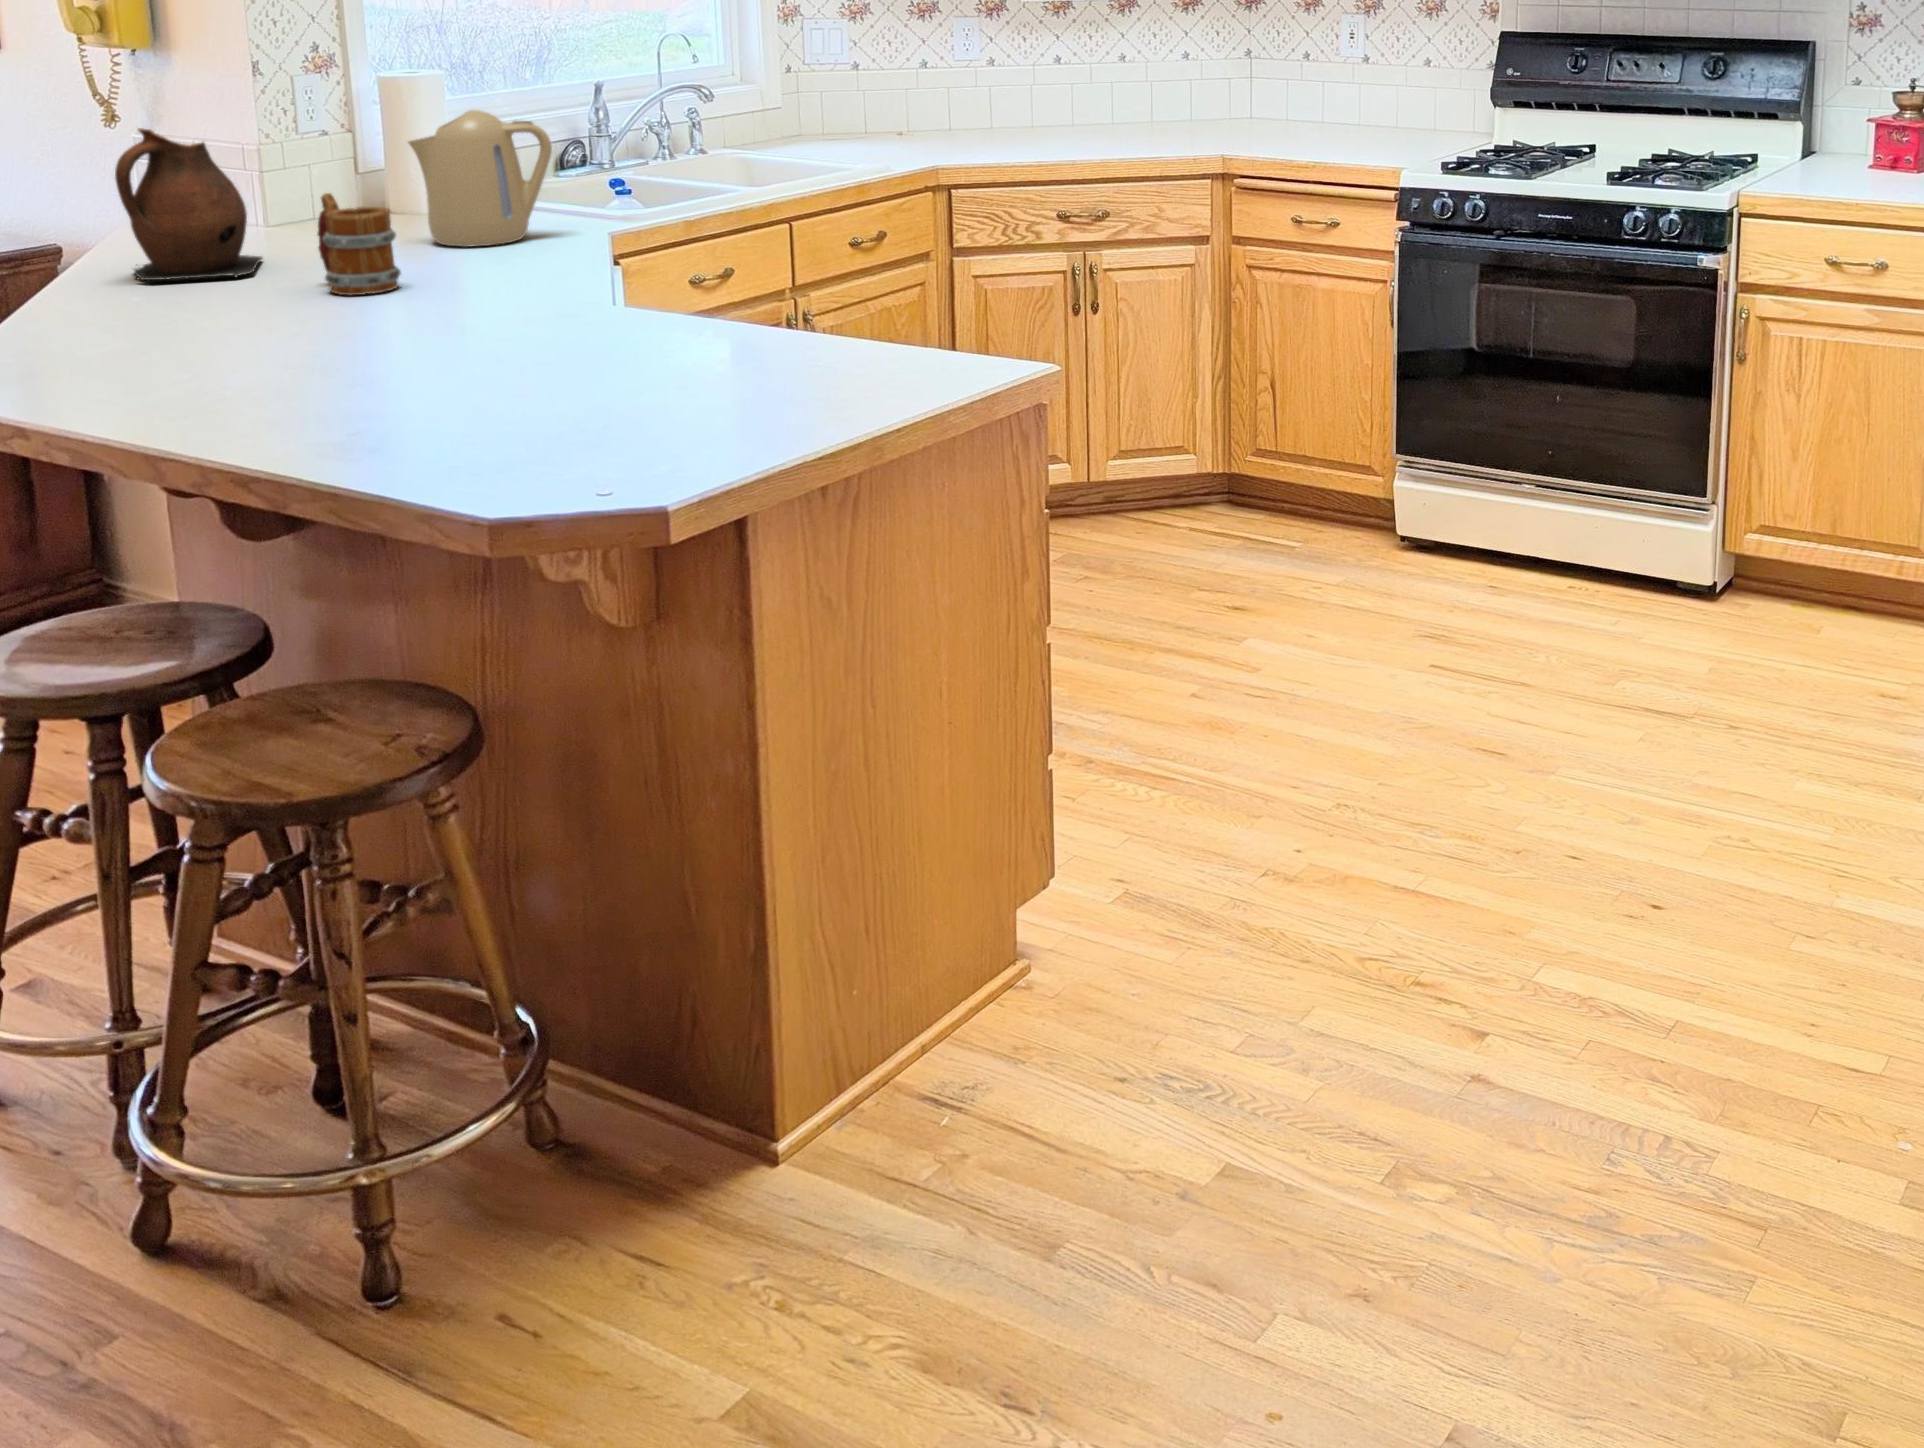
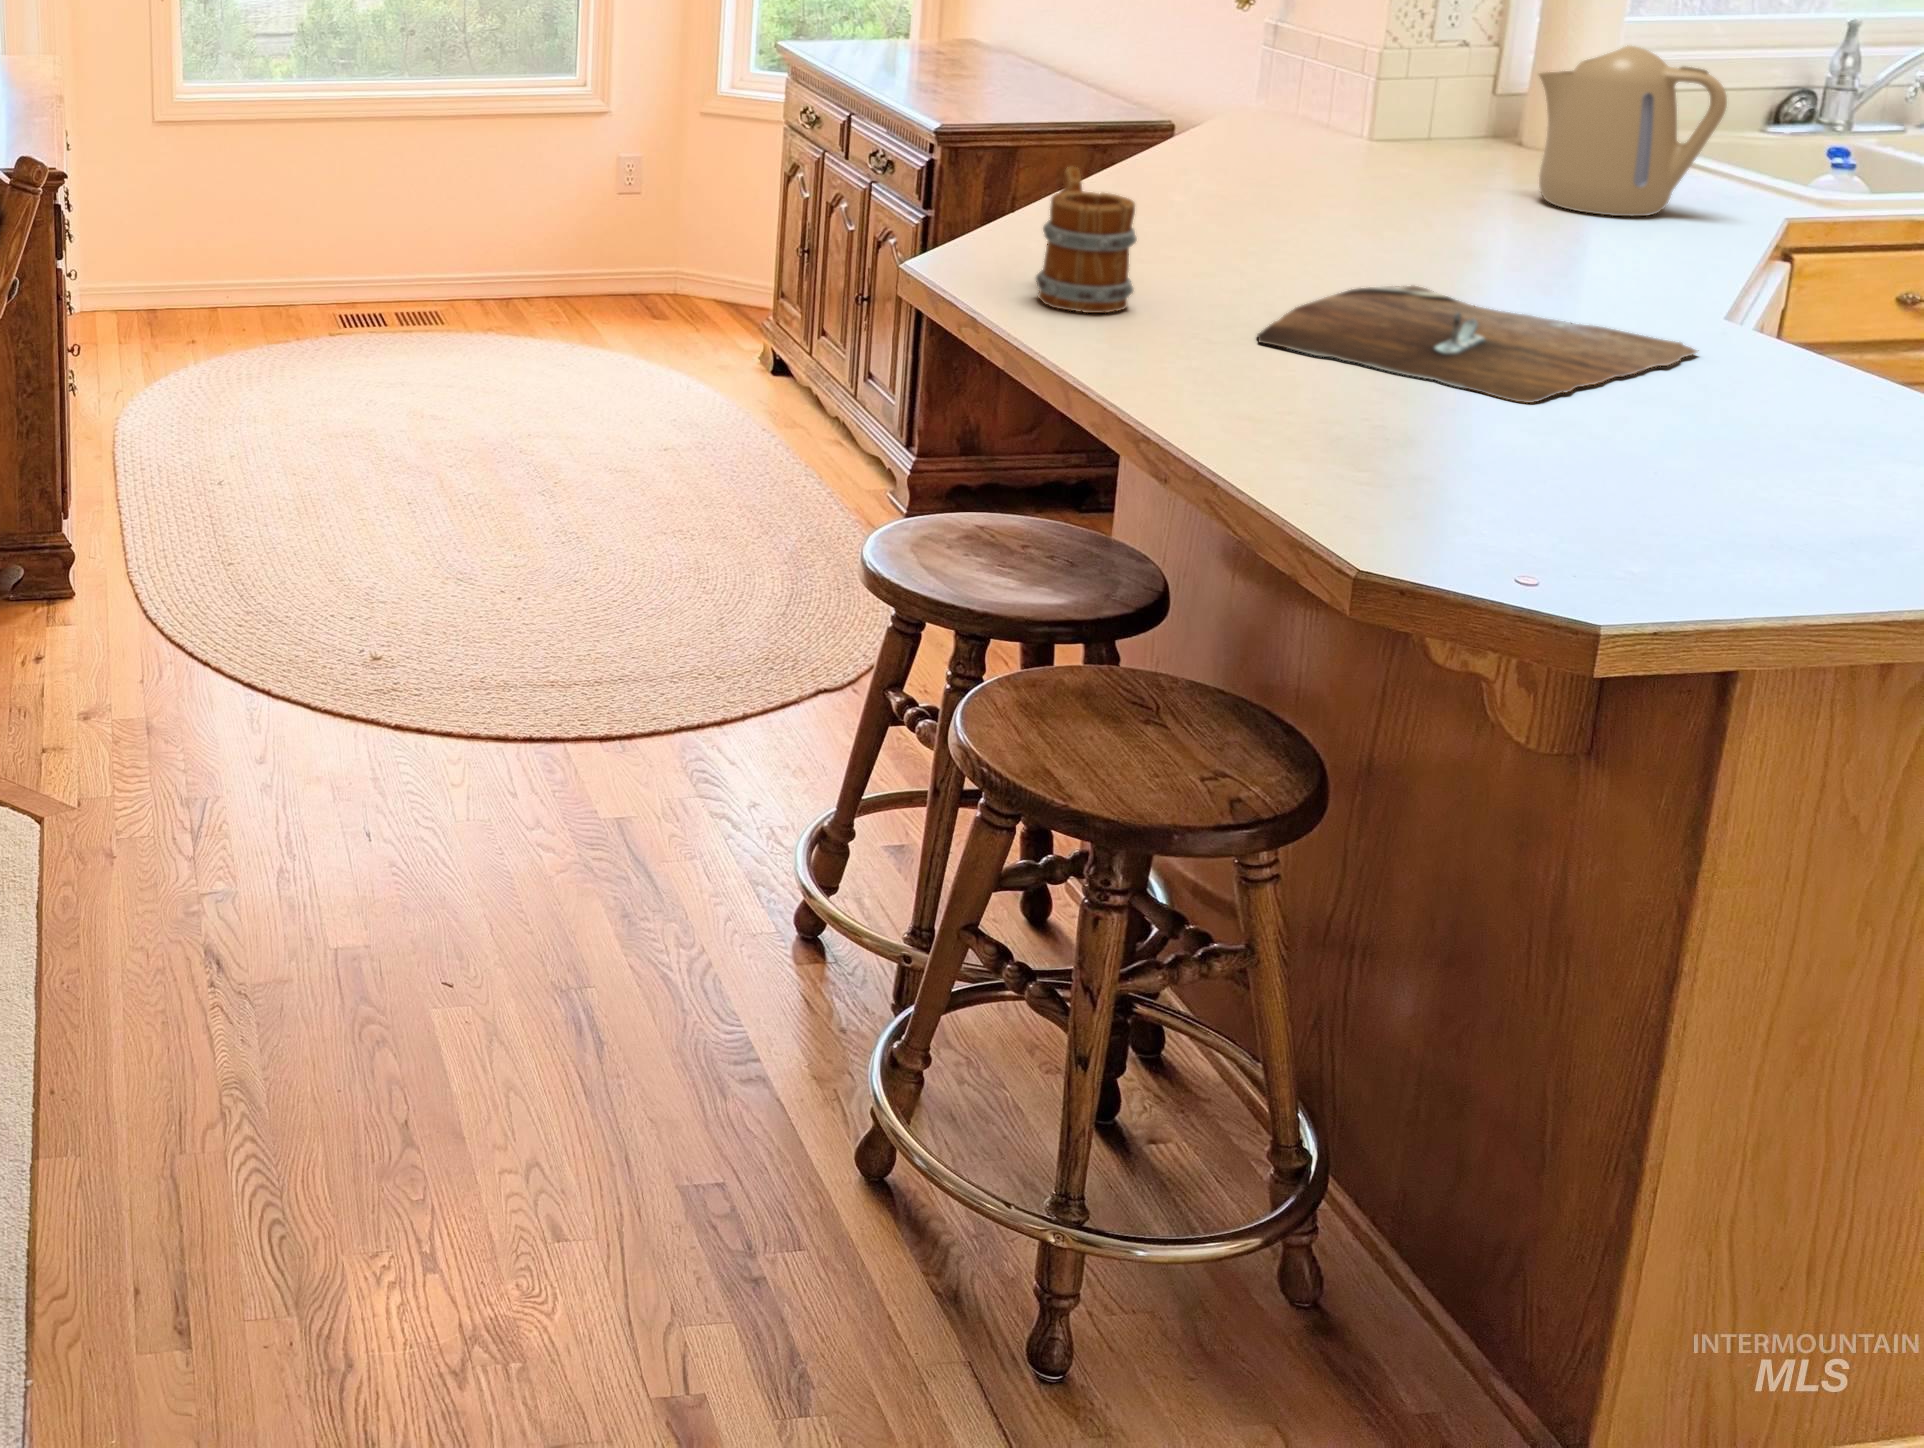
ceramic pitcher: present [115,128,263,280] -> none [1188,19,1334,199]
mug: present [318,193,401,295] -> present [1036,167,1137,313]
cutting board: none [292,318,615,387] -> present [1257,286,1697,403]

